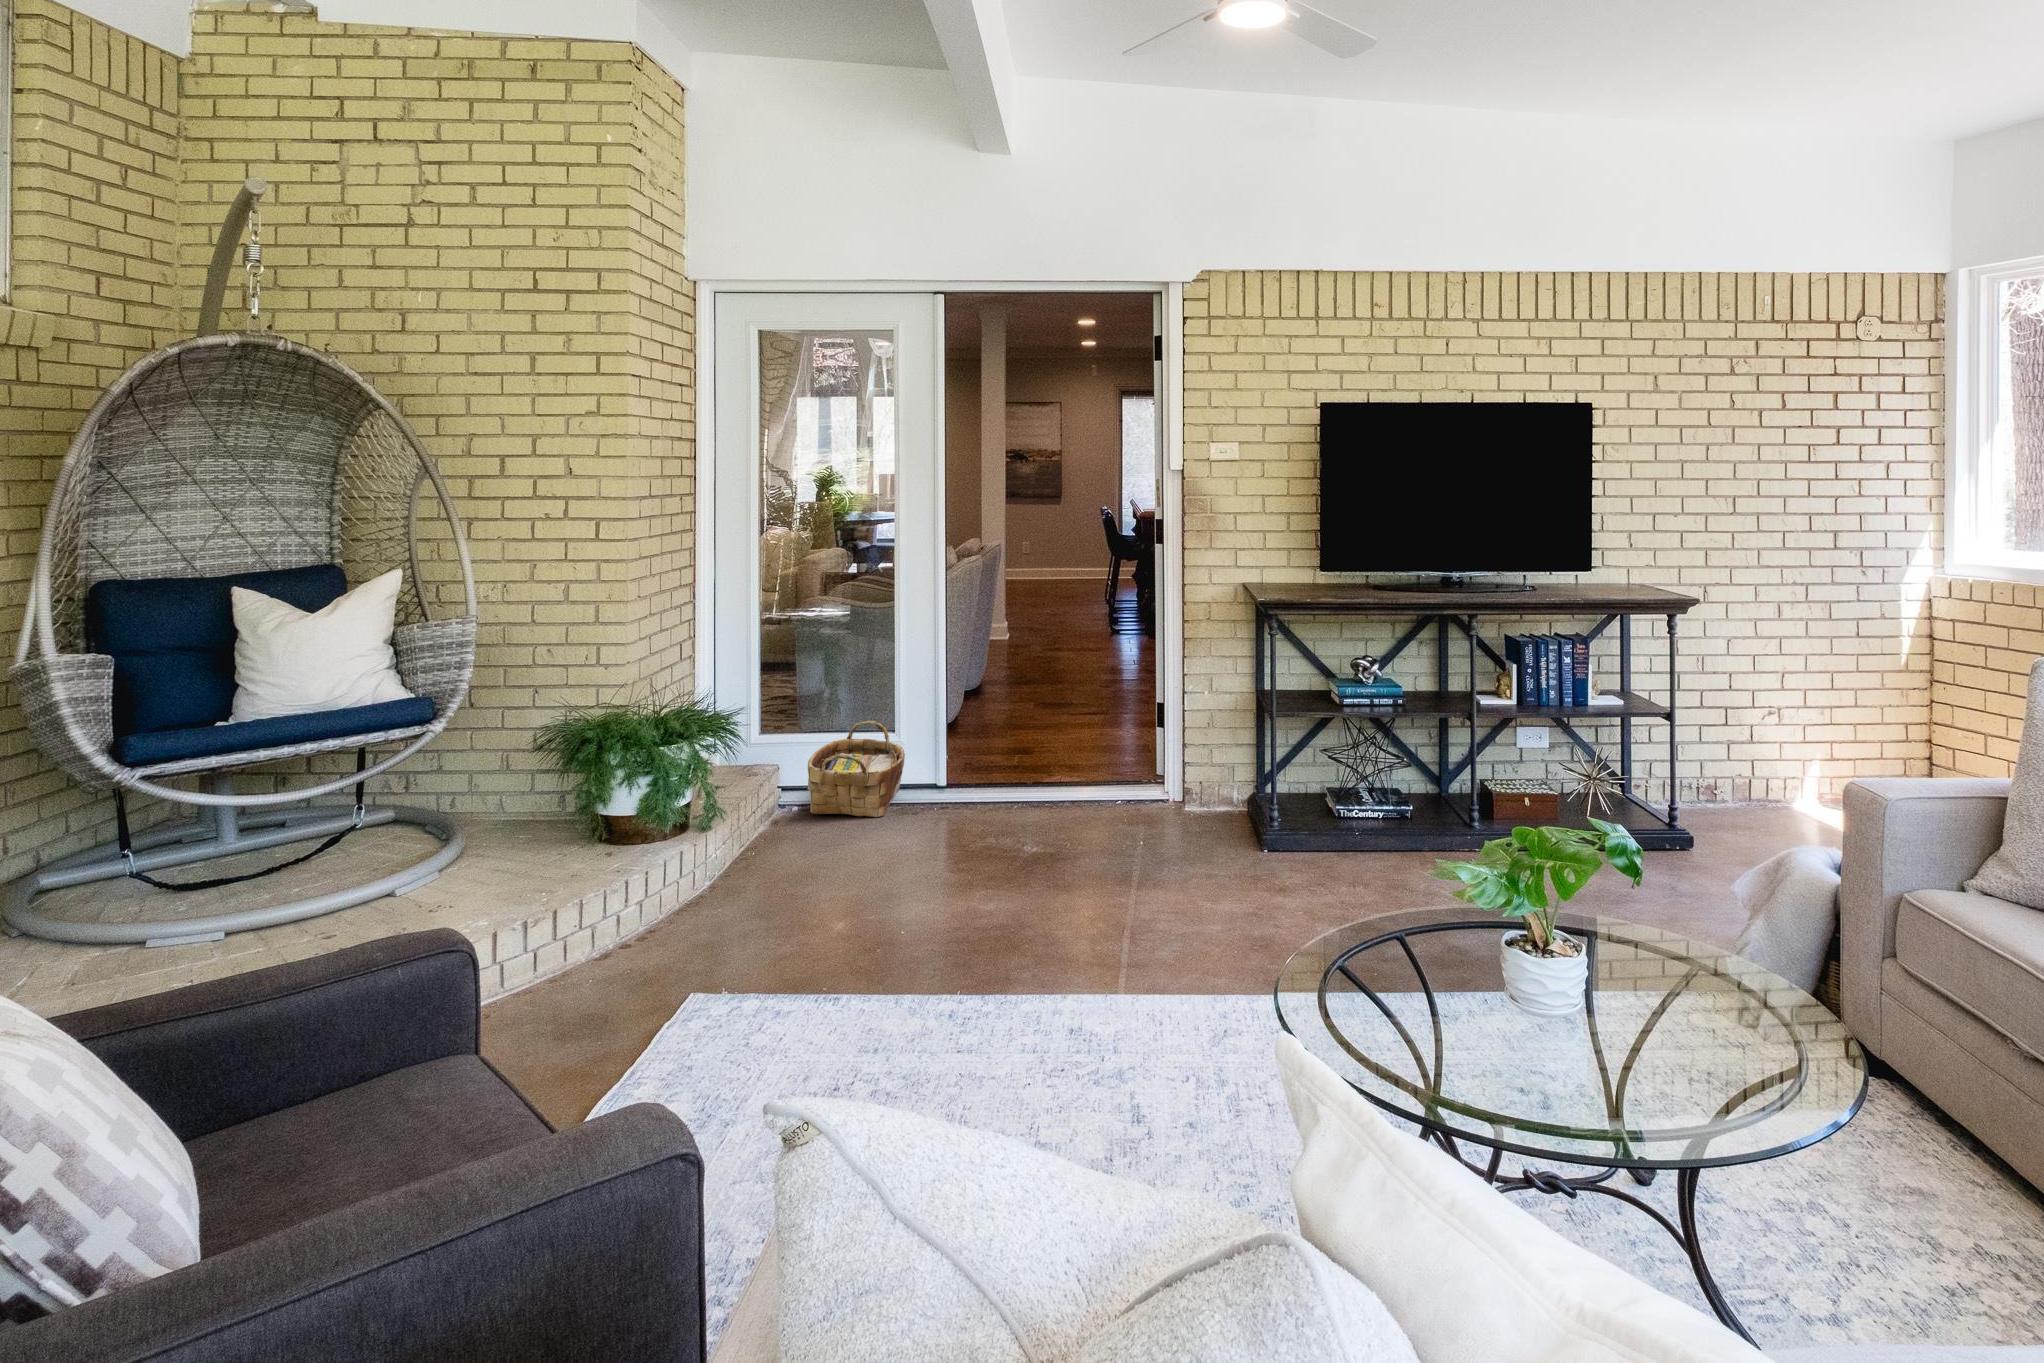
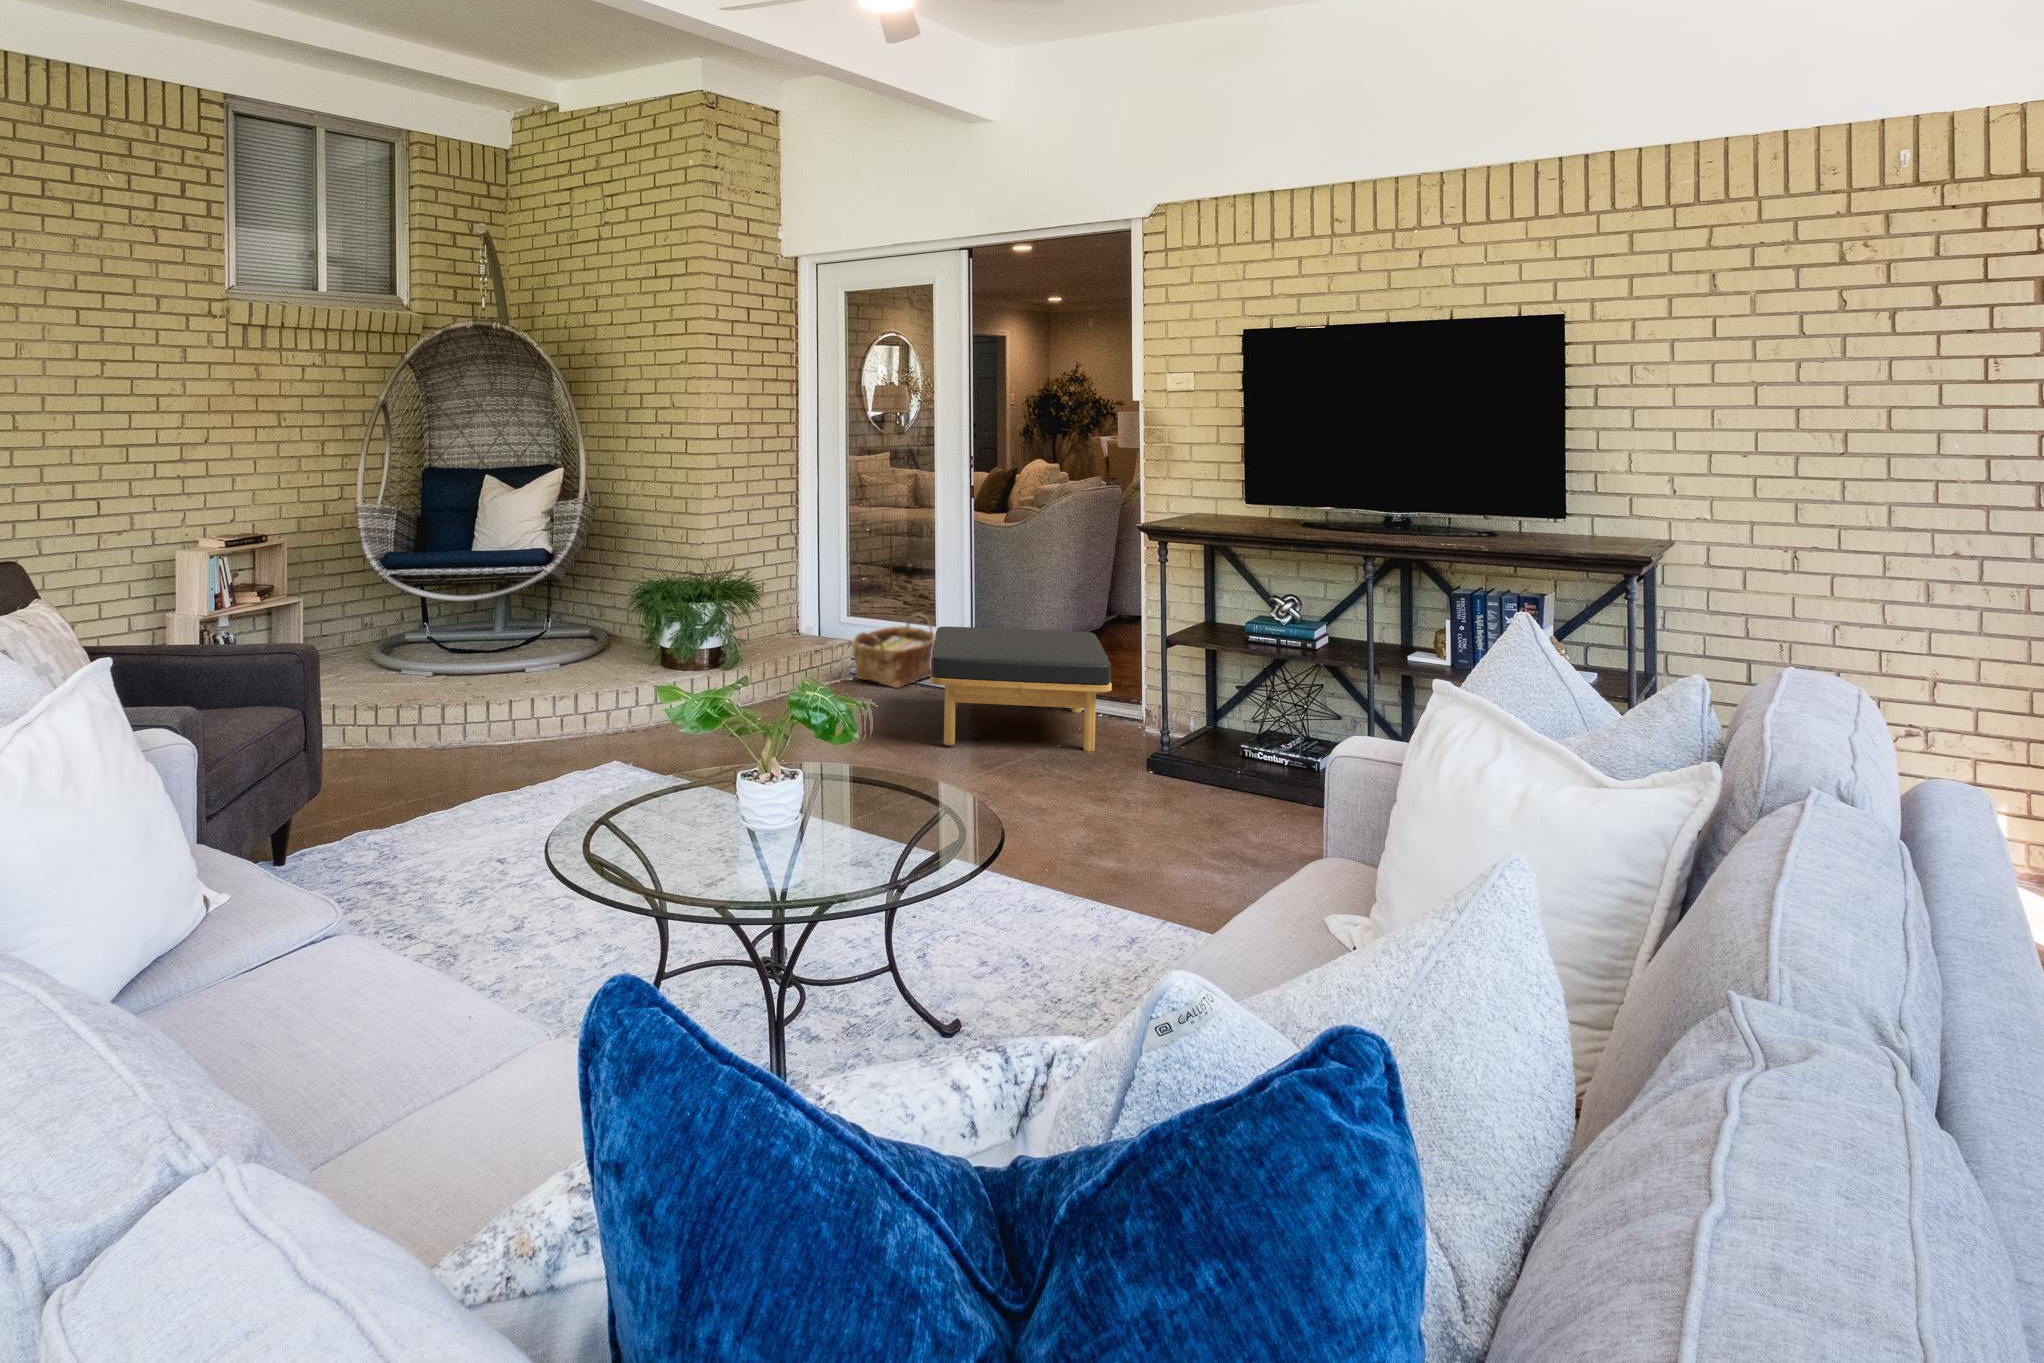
ottoman: none [970,717,1220,874] -> present [930,626,1112,751]

